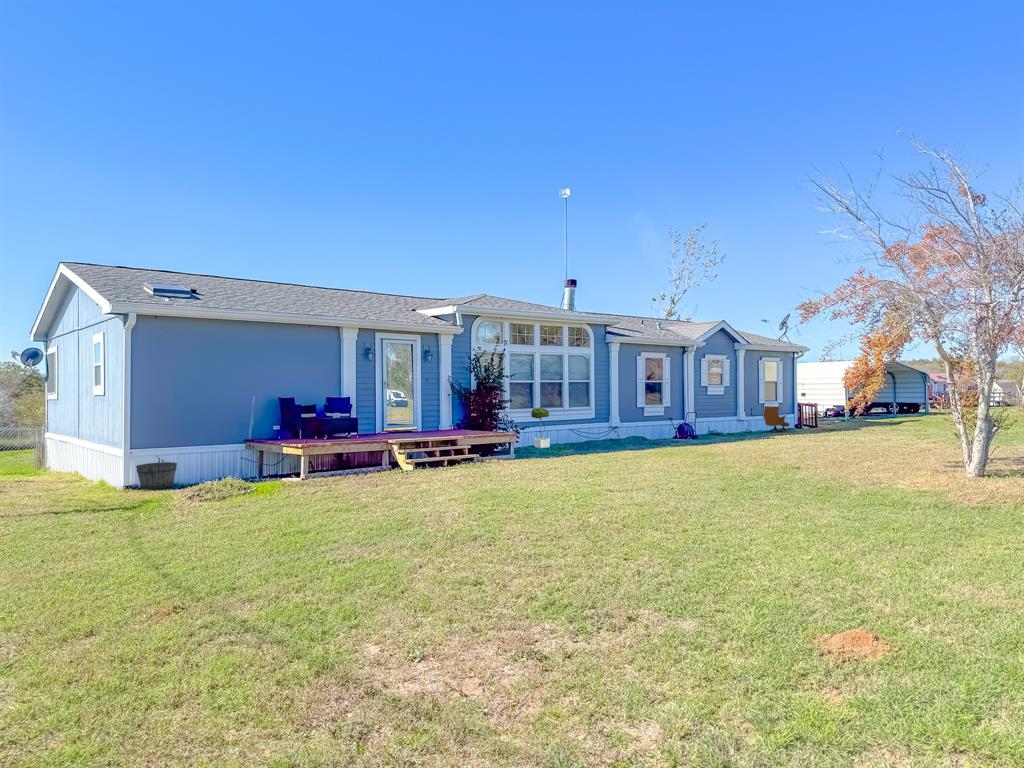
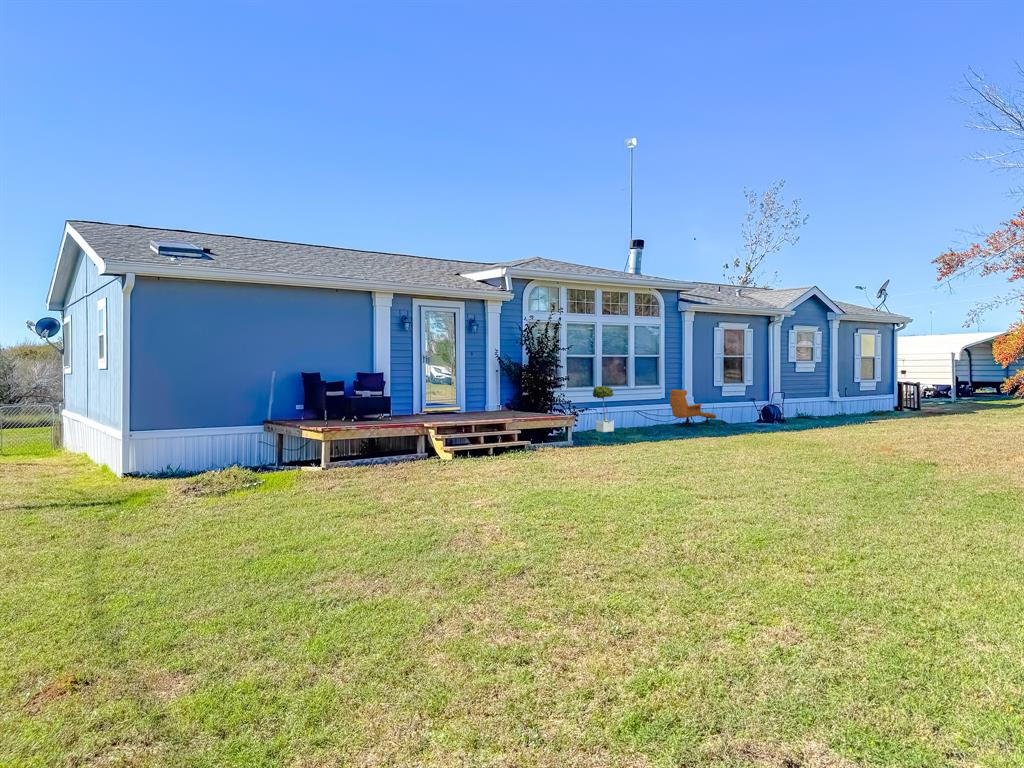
armchair: present [763,406,790,432] -> present [670,389,716,427]
wooden bucket: present [136,456,177,489] -> none [133,440,181,478]

